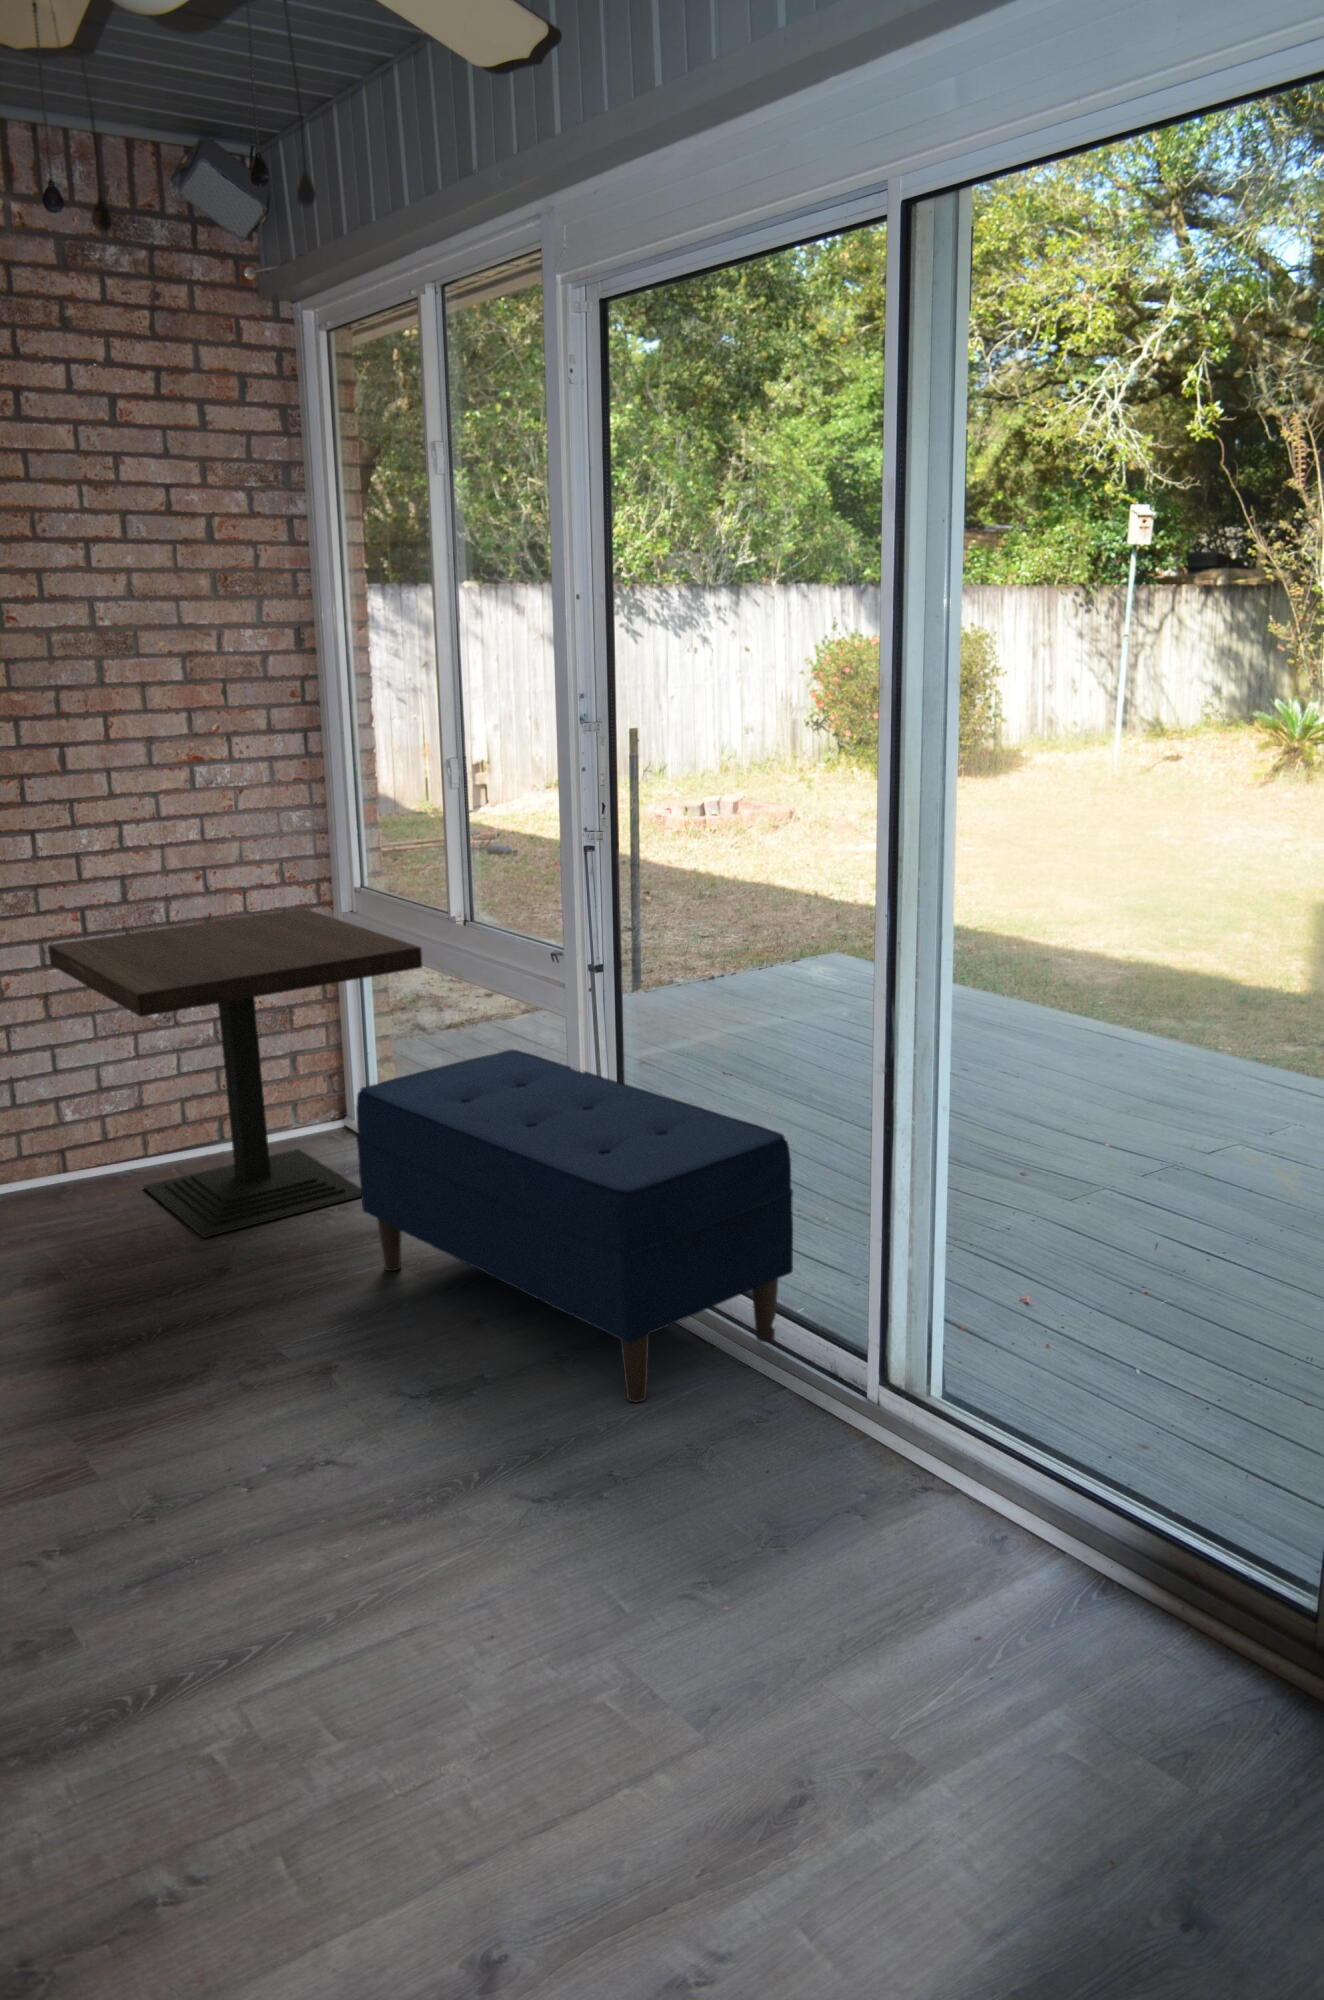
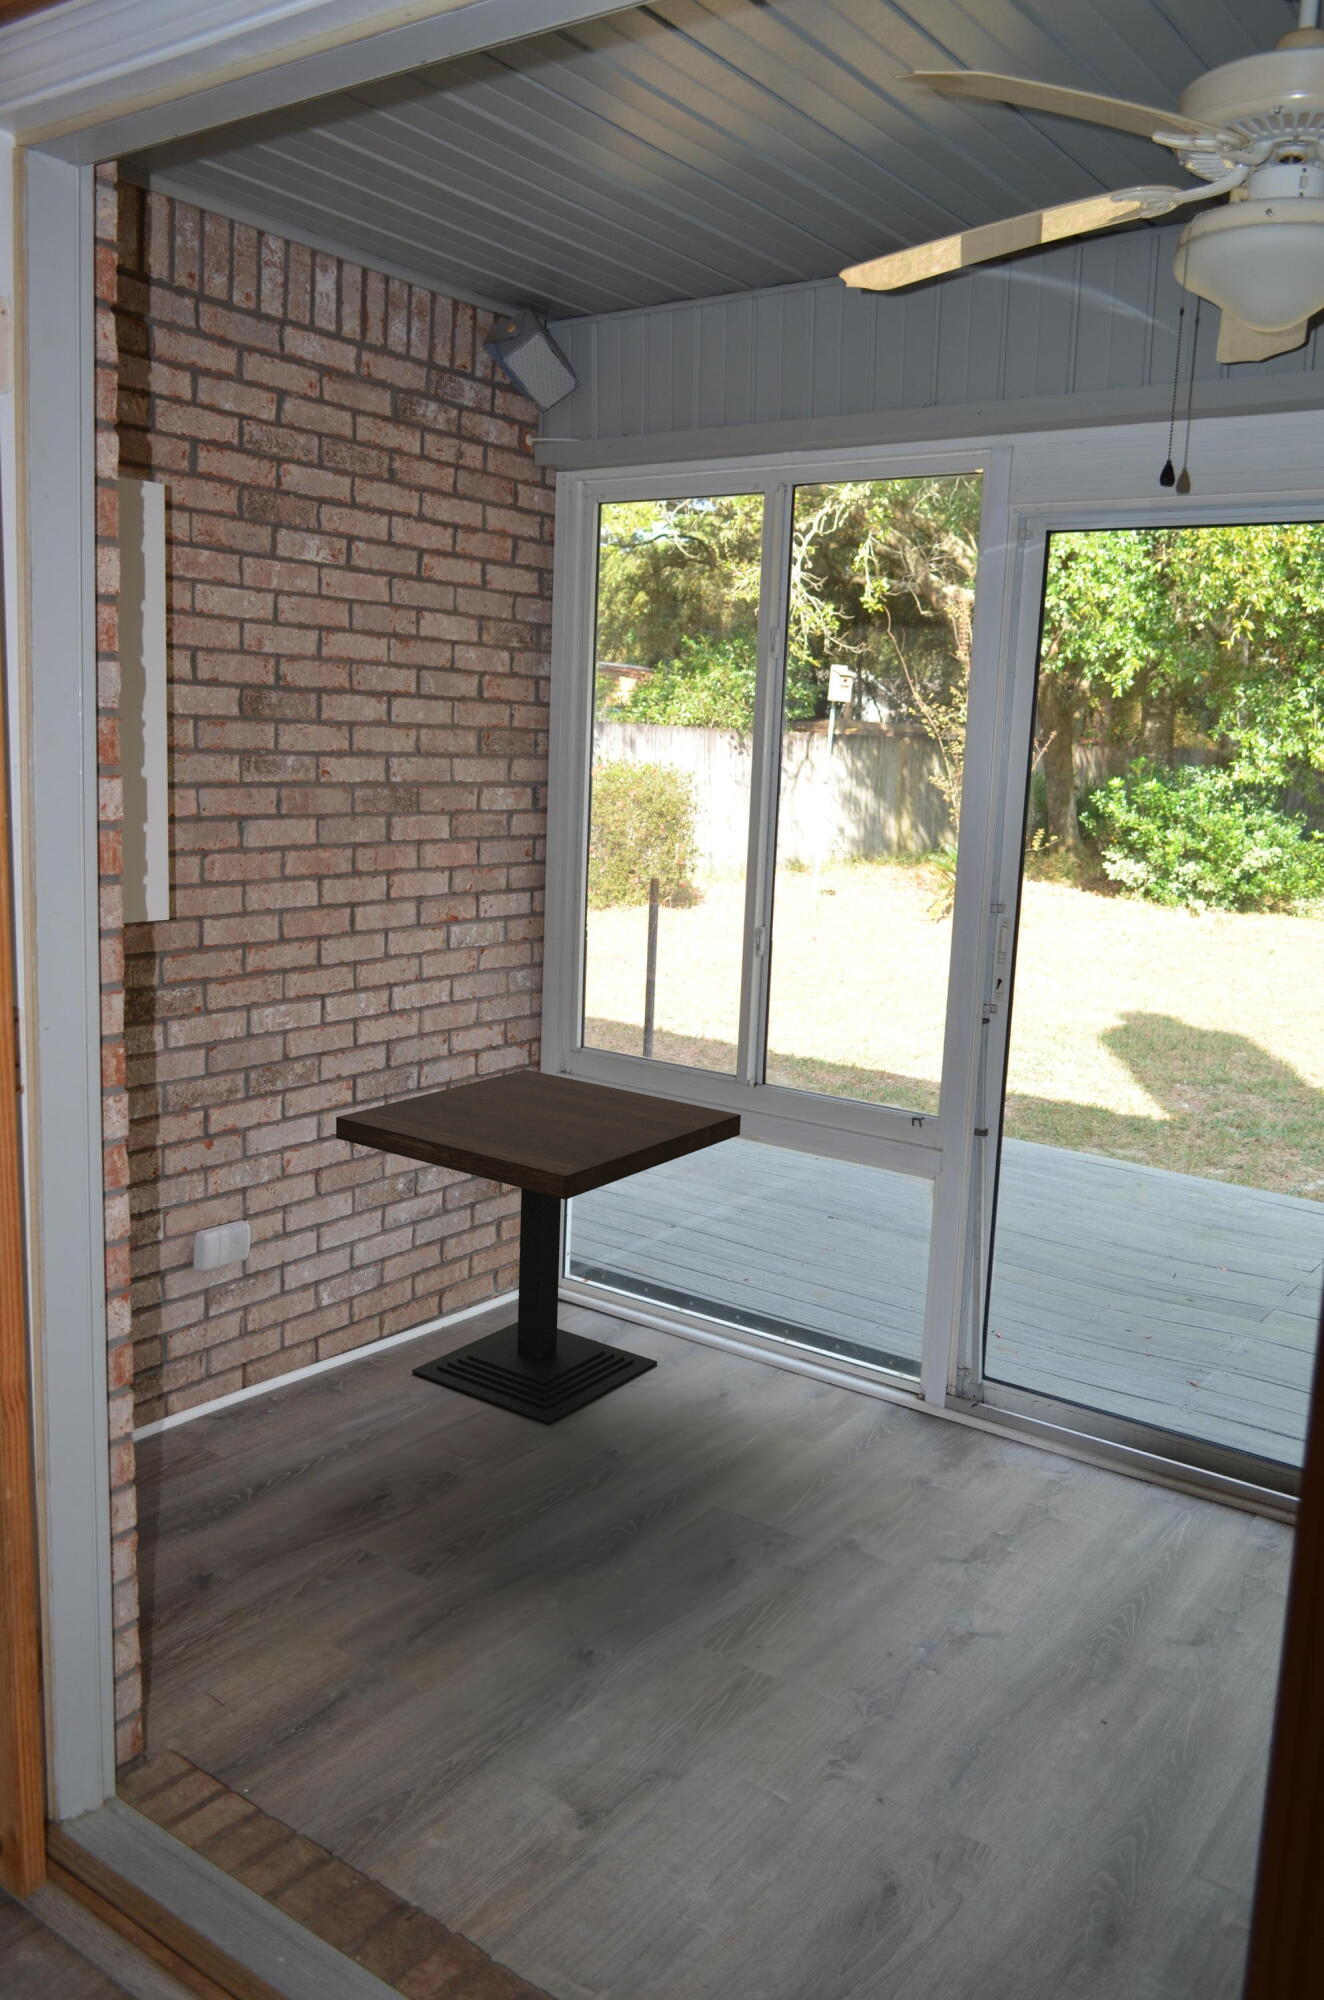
bench: present [356,1050,793,1402] -> none [758,1214,1229,1553]

